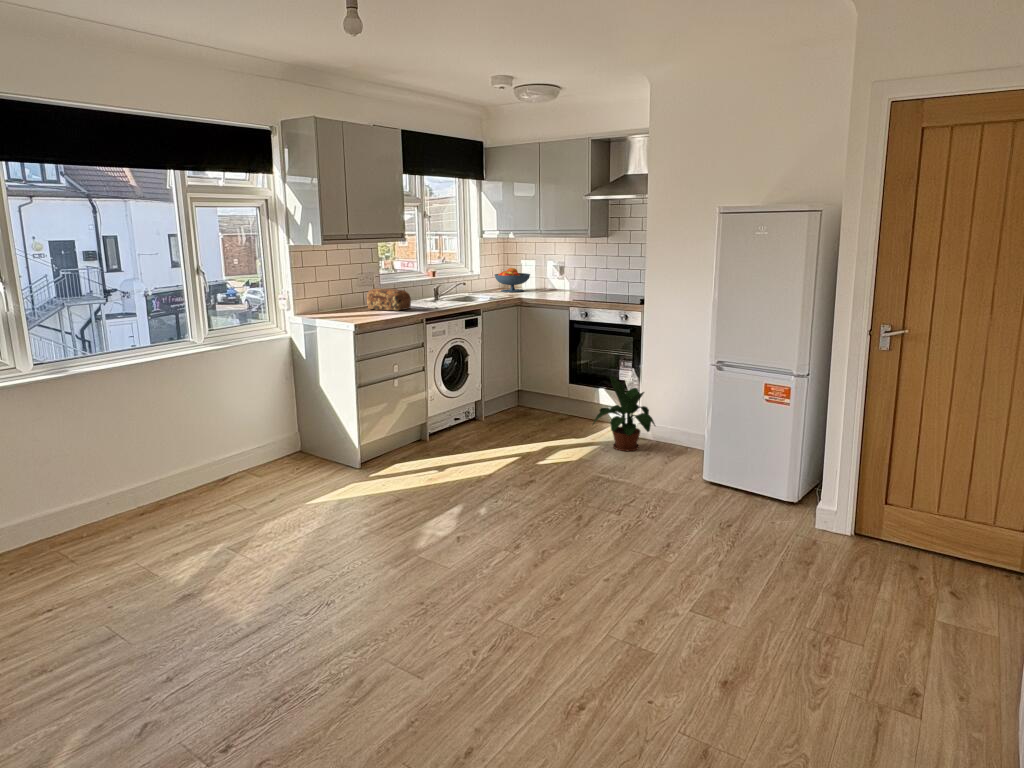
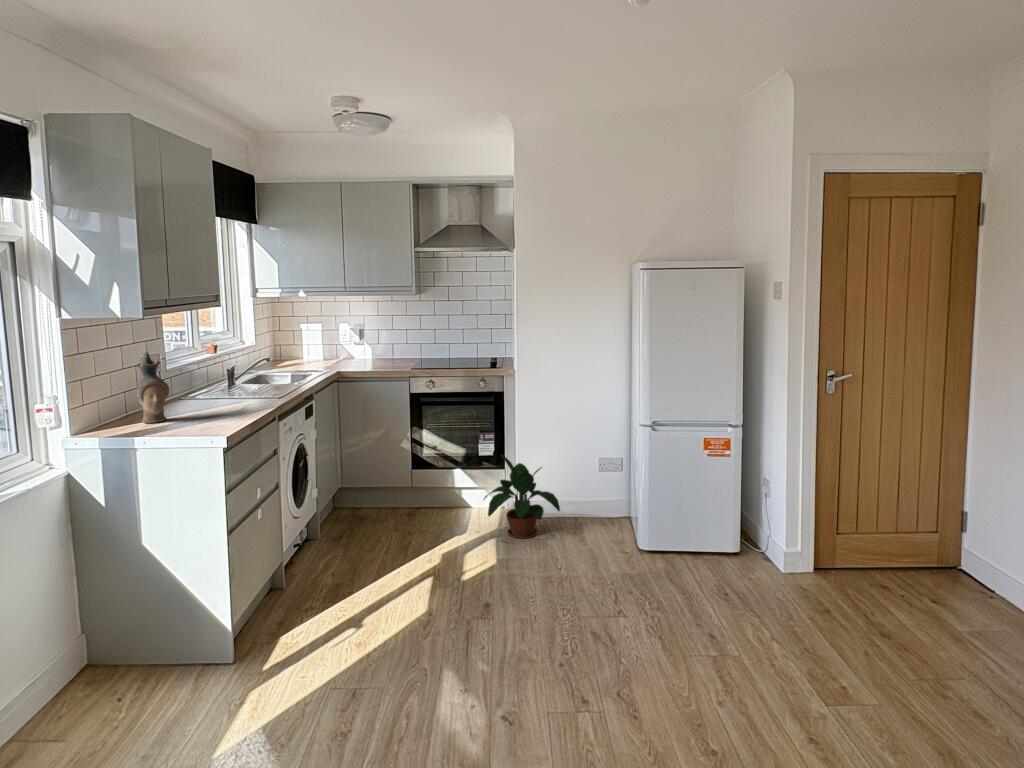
fruit bowl: present [495,268,530,292] -> none [273,334,321,365]
ceramic pitcher: none [333,269,352,314] -> present [136,352,169,423]
bread loaf: present [367,288,411,311] -> none [171,376,239,409]

